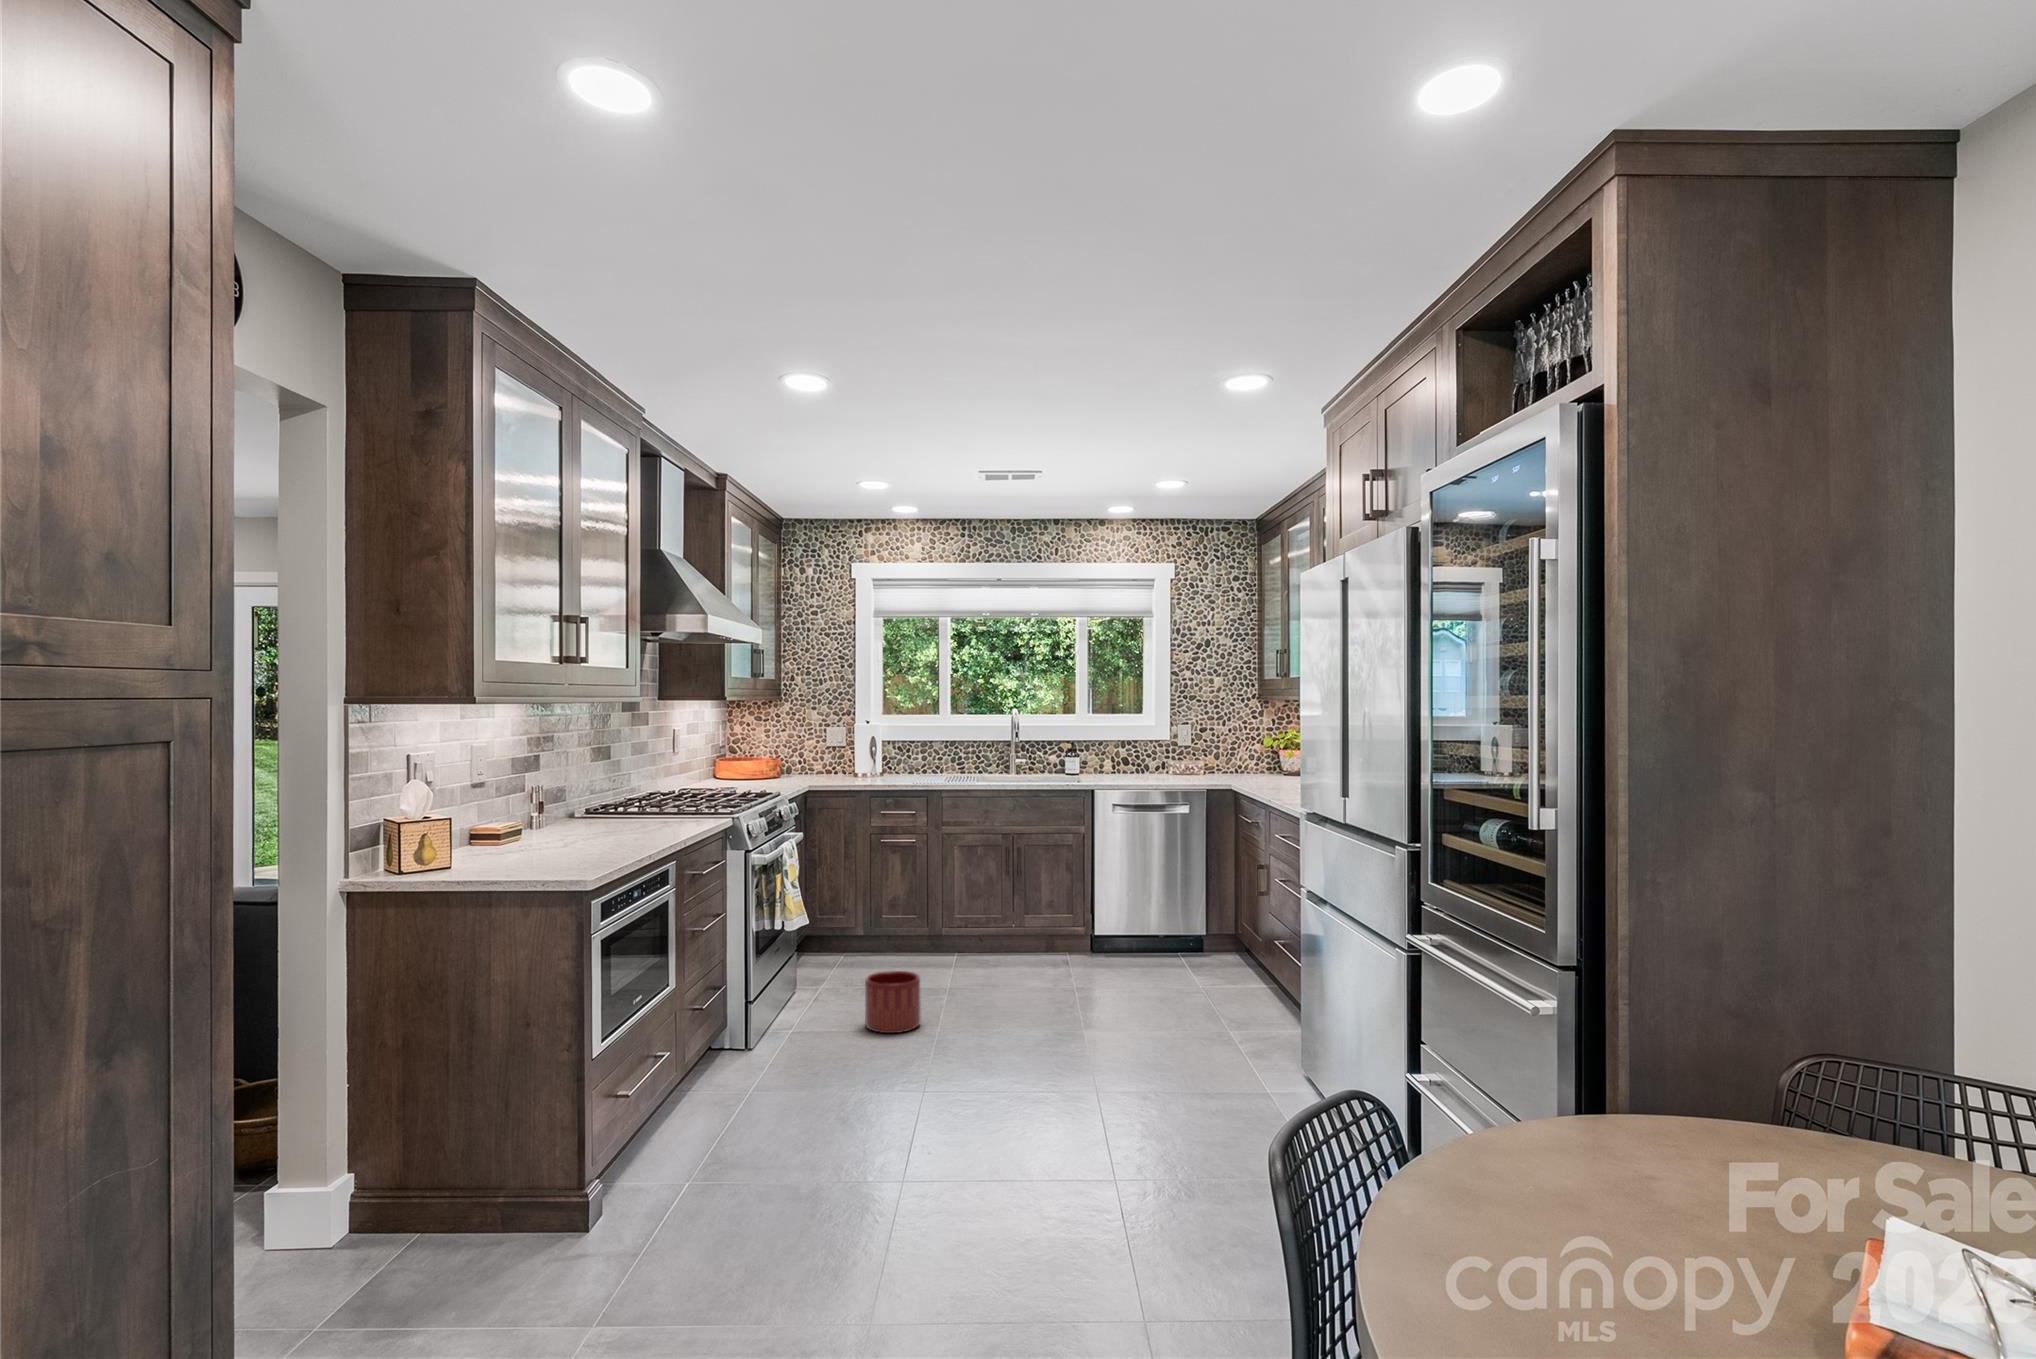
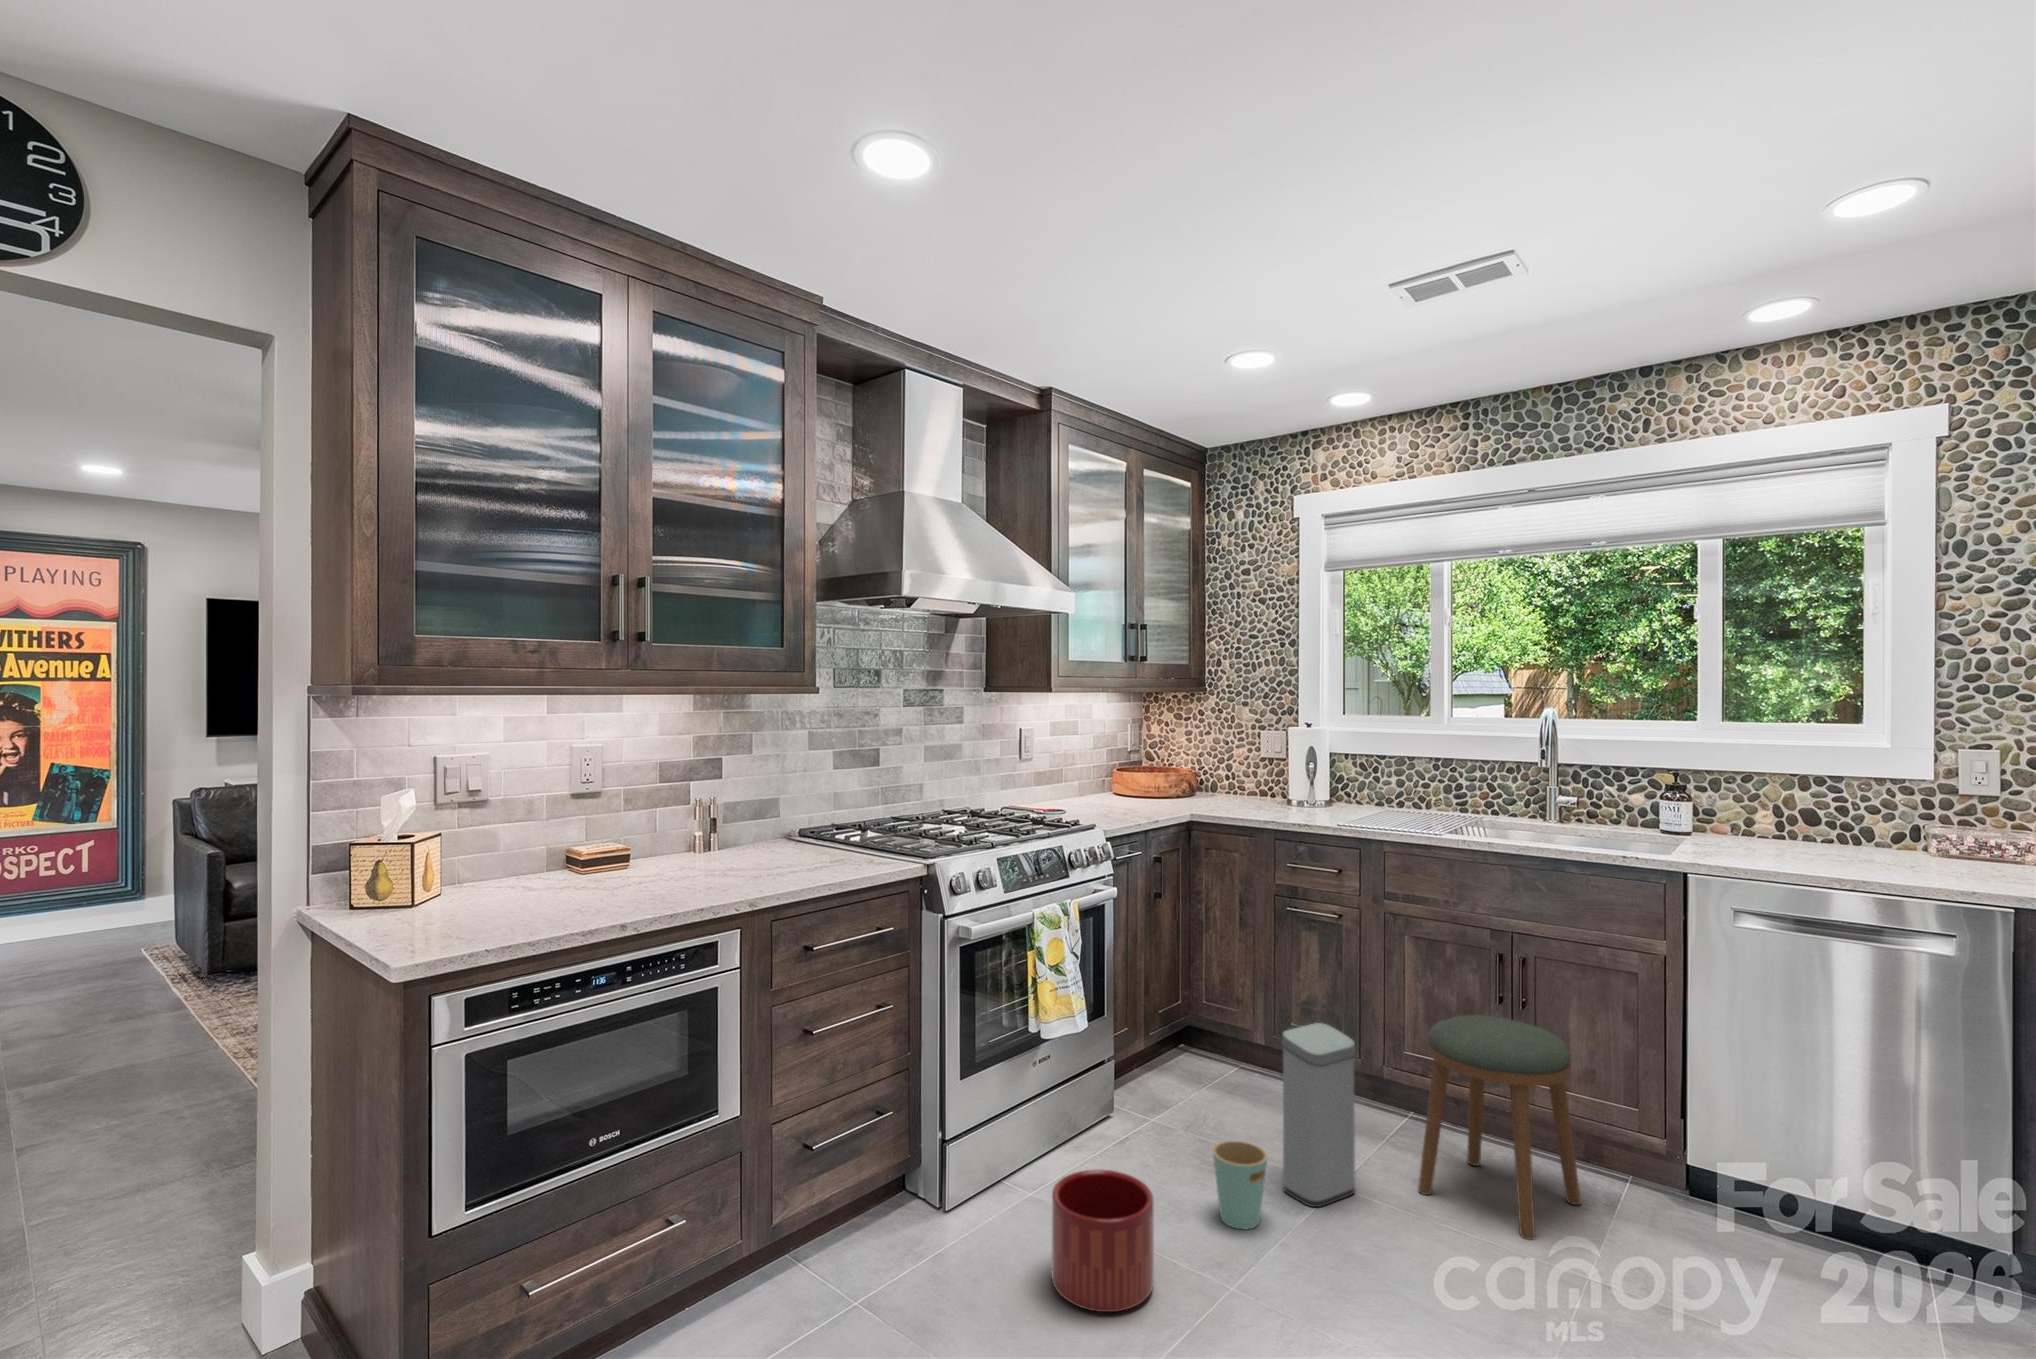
stool: none [989,875,1056,974] -> present [1418,1015,1581,1240]
trash can: none [909,890,964,999] -> present [1213,1023,1355,1229]

